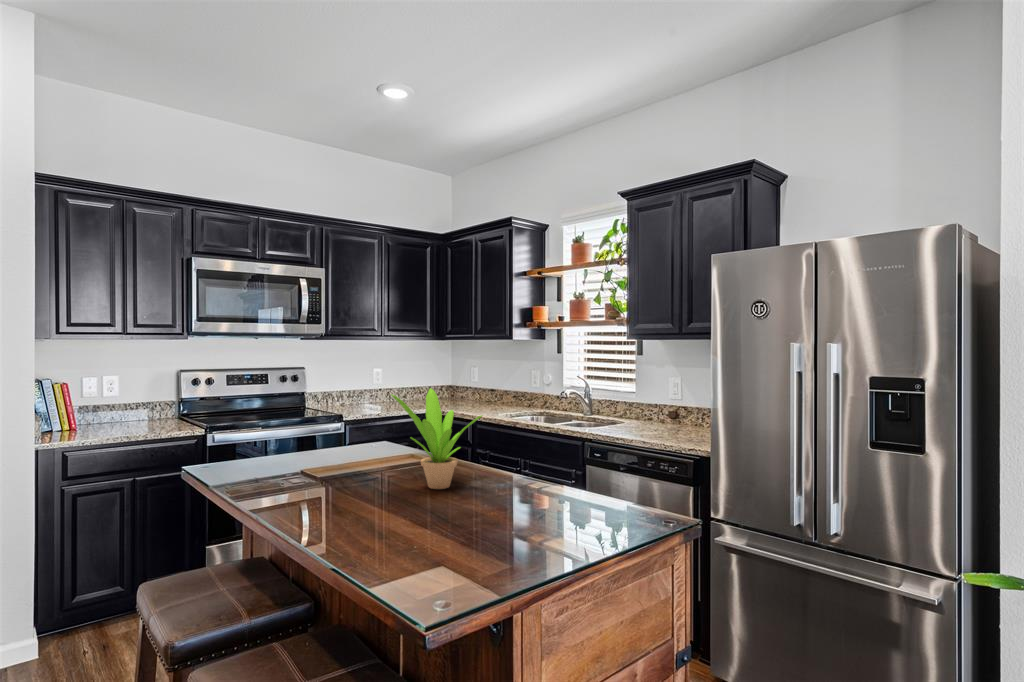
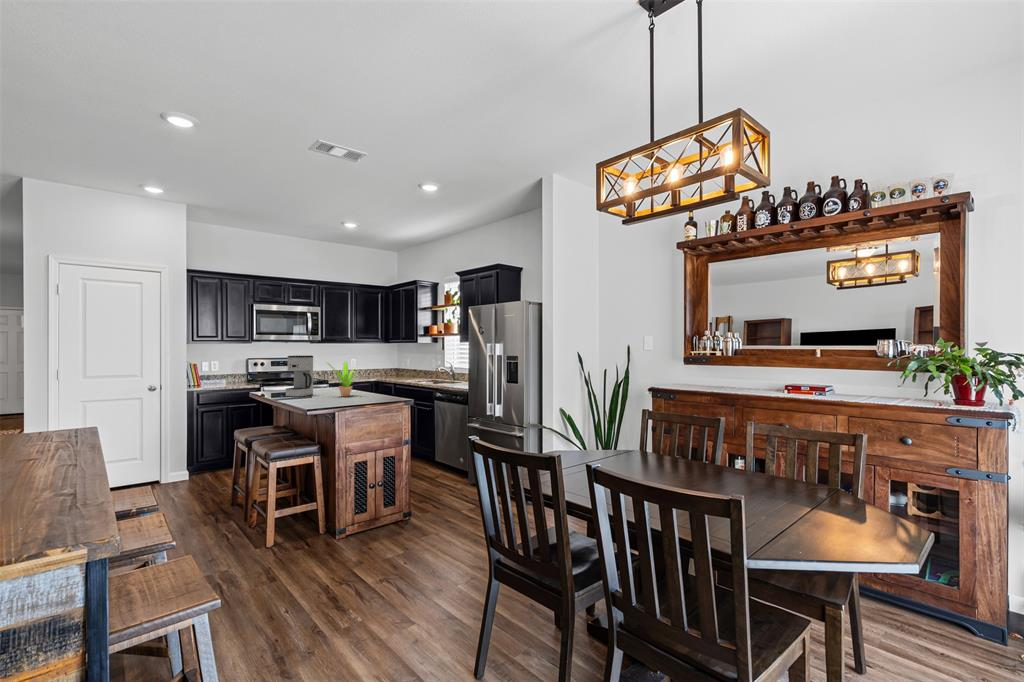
coffee maker: none [275,373,347,491] -> present [286,355,313,397]

